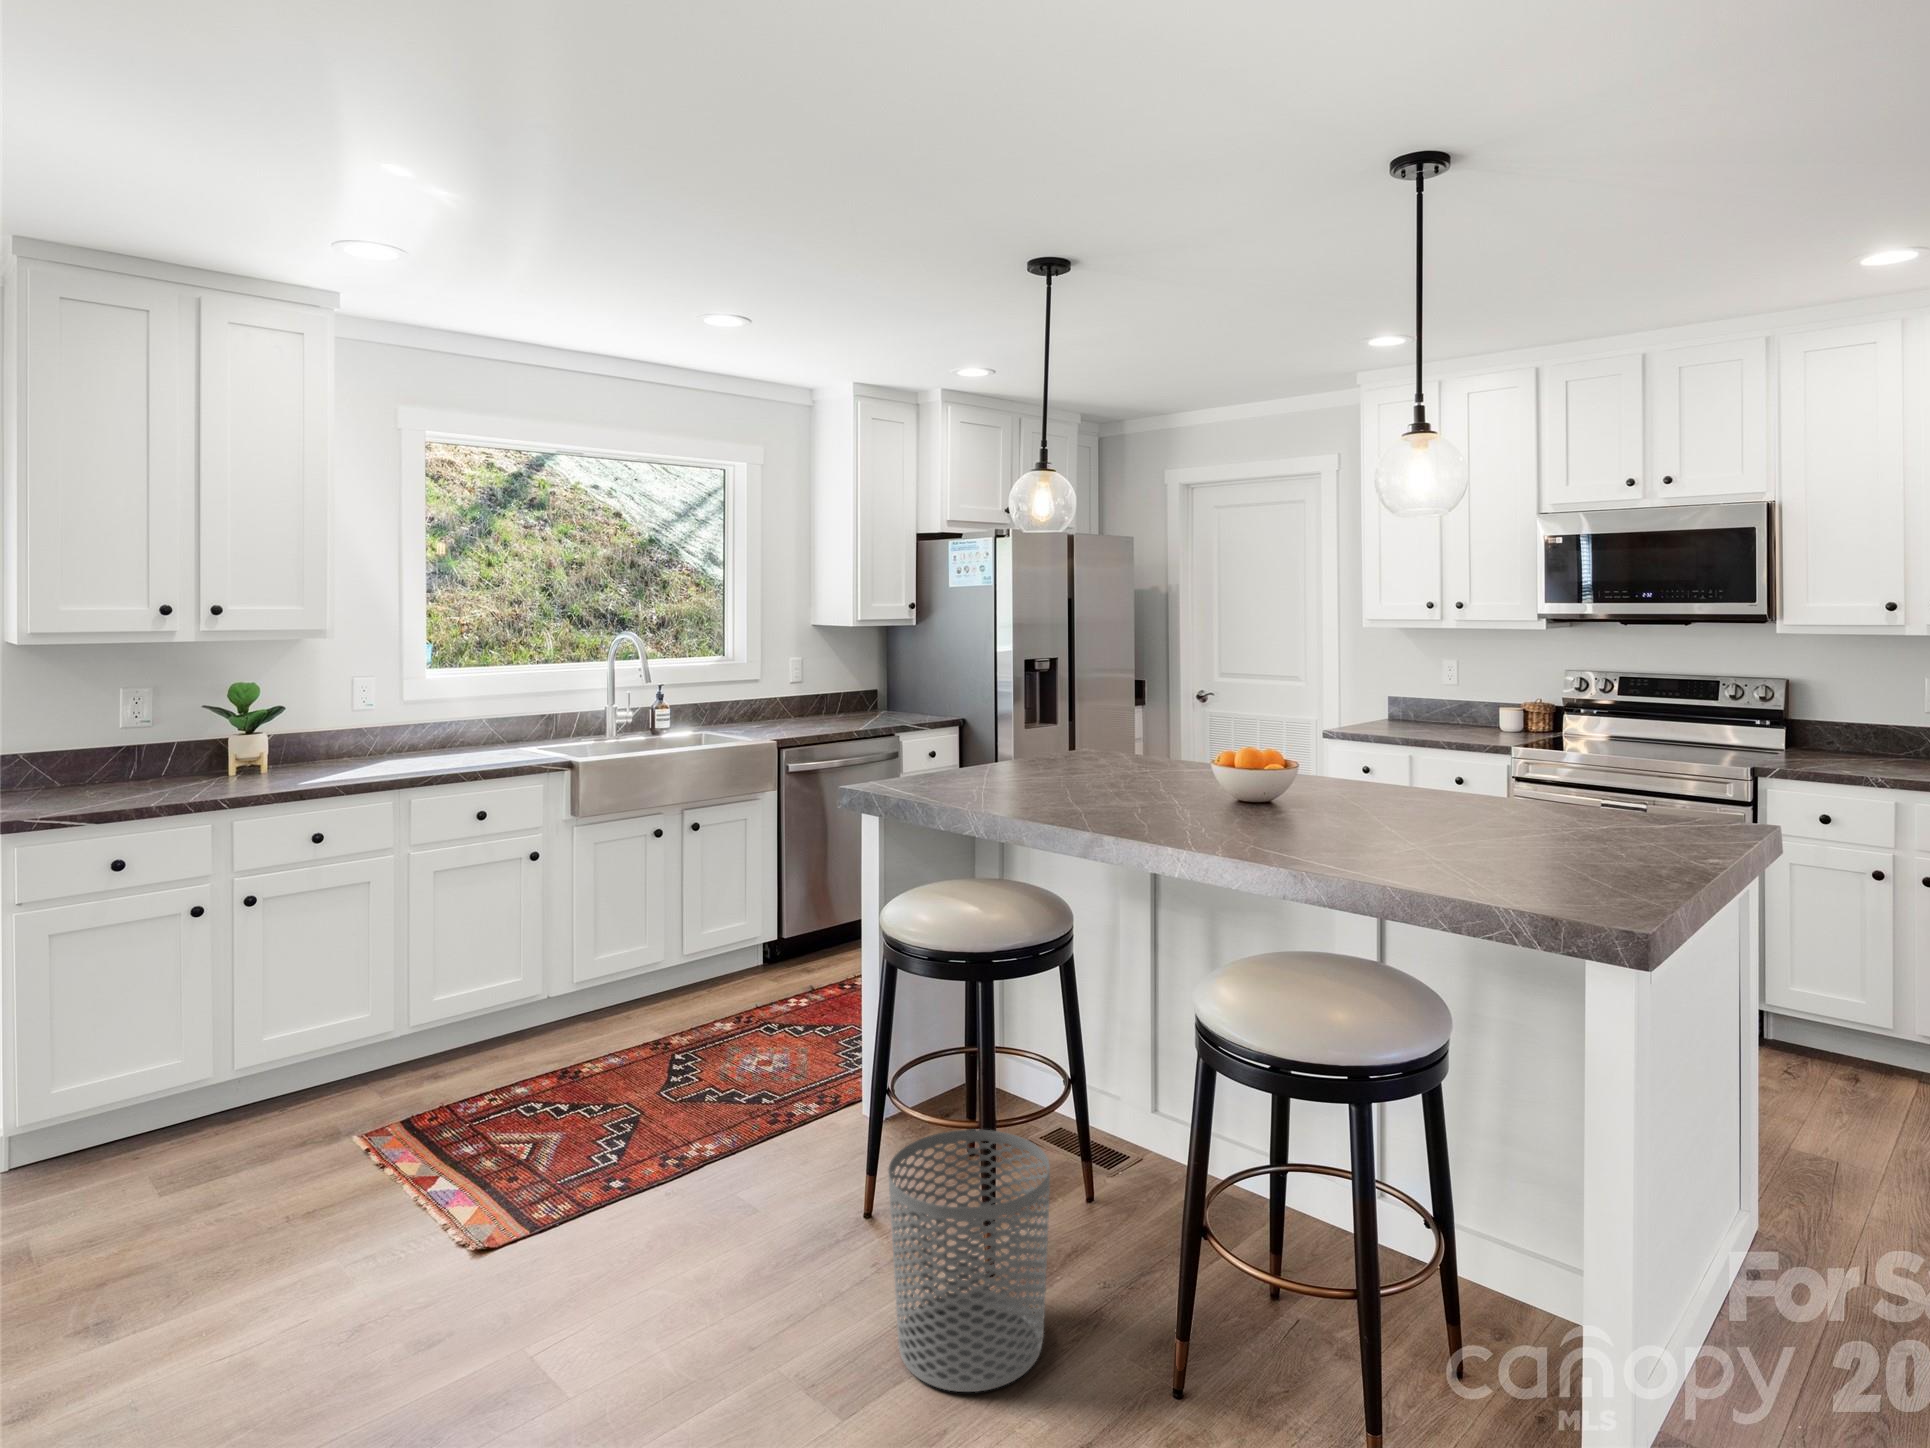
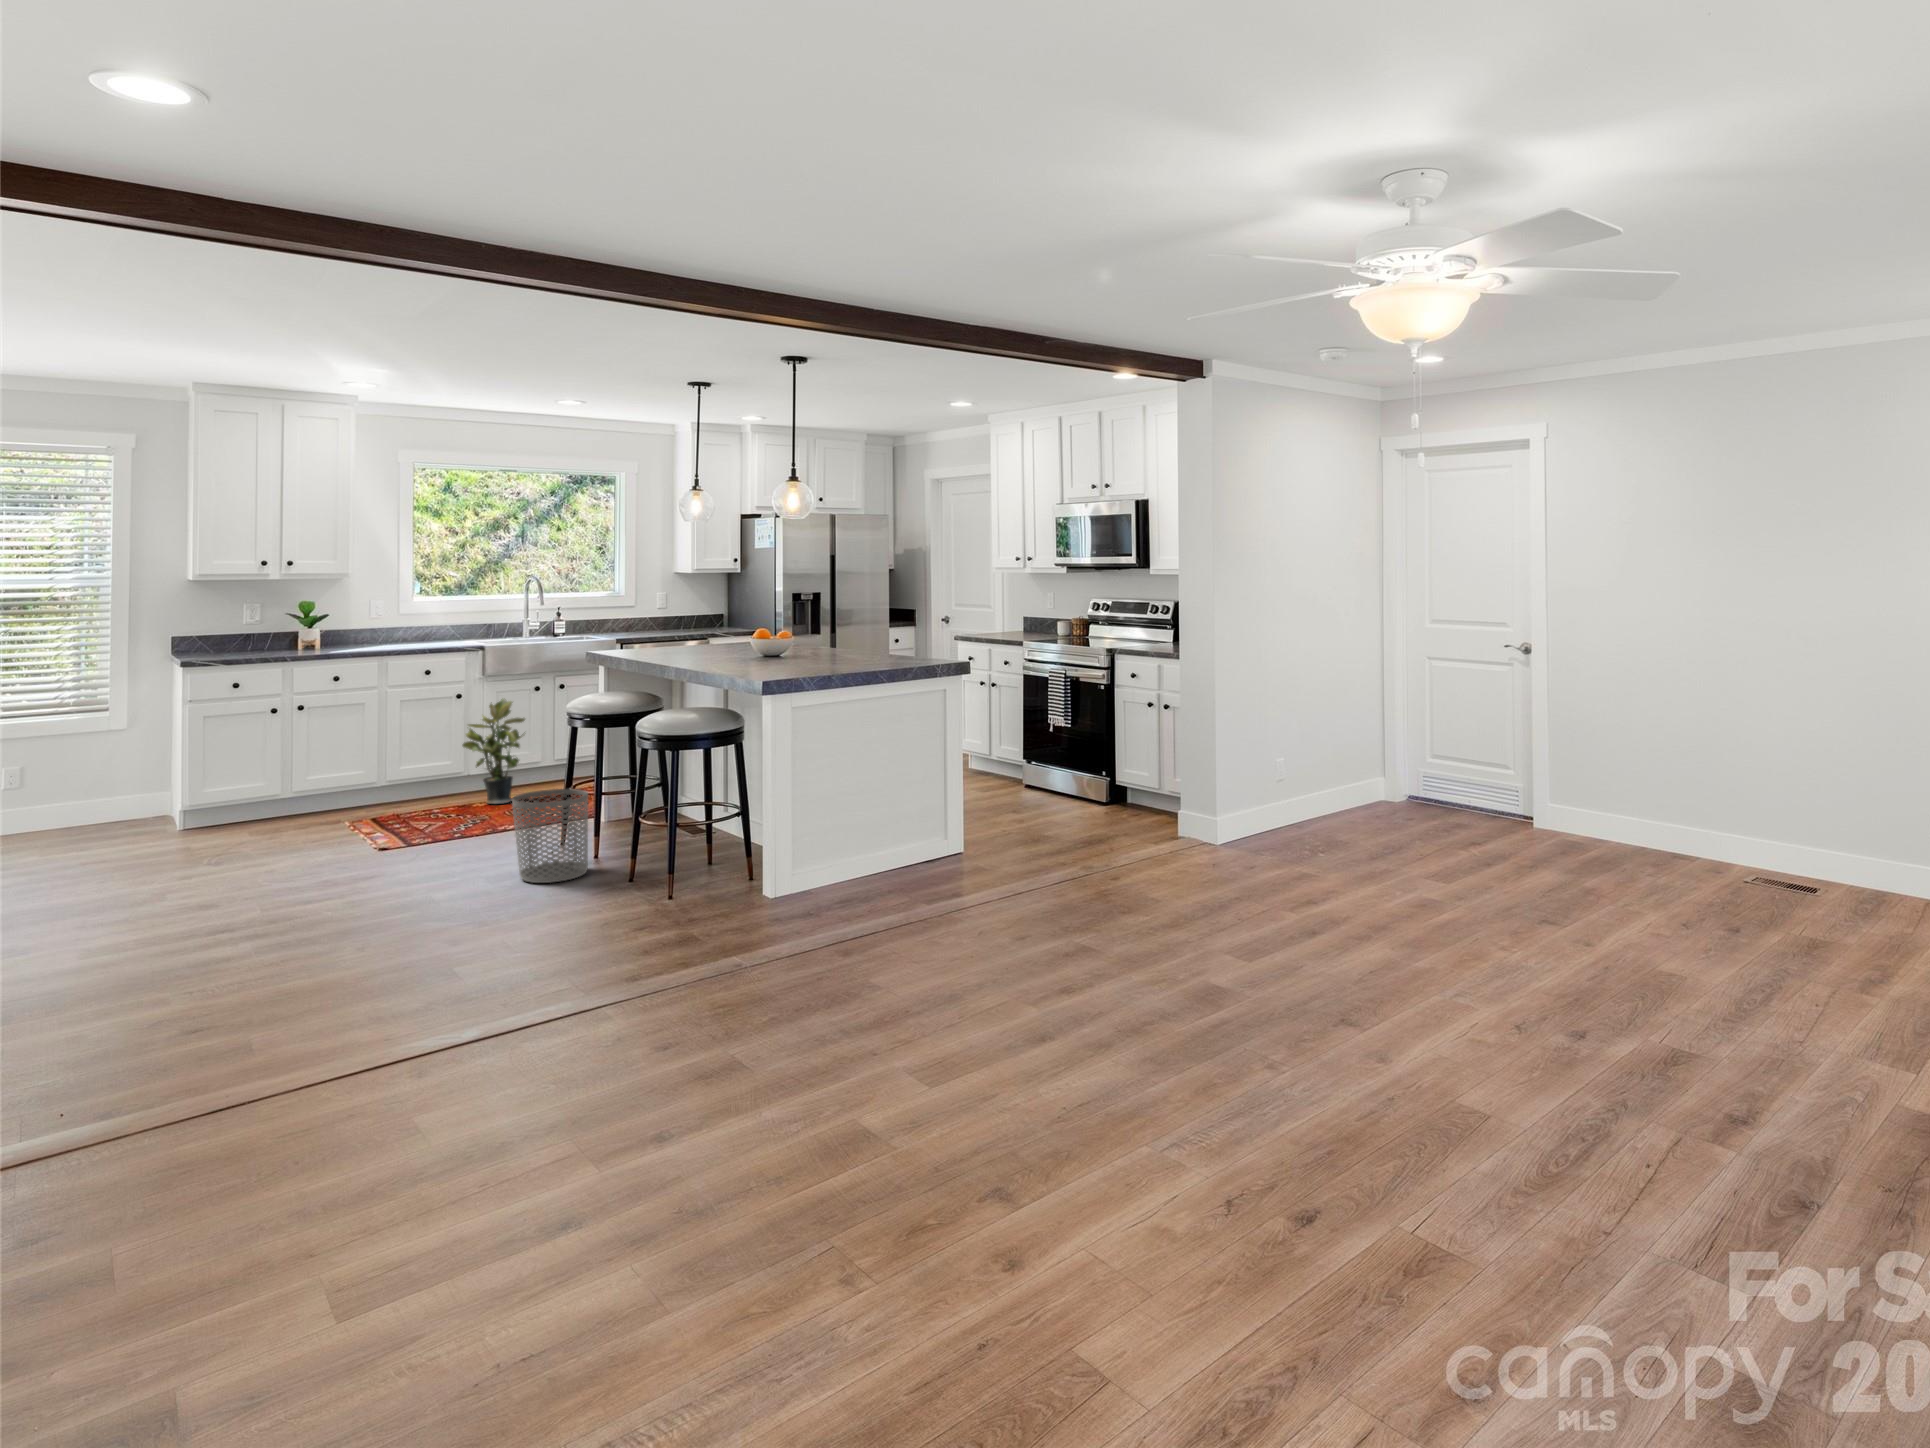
potted plant: none [553,858,665,1058] -> present [462,699,525,804]

